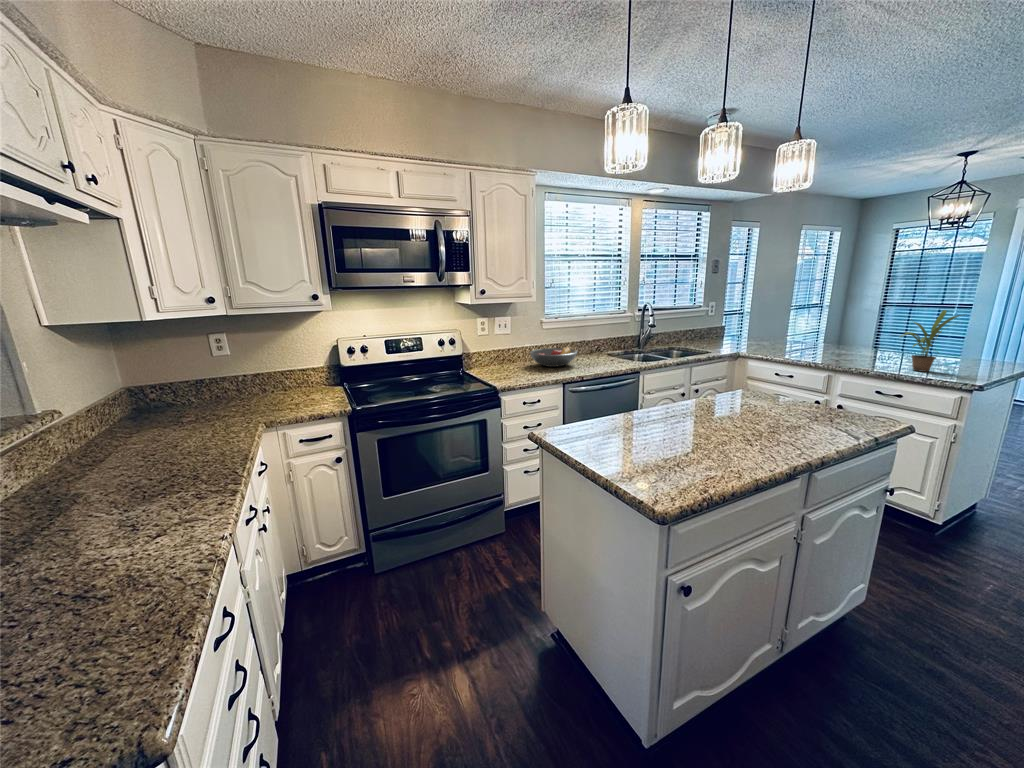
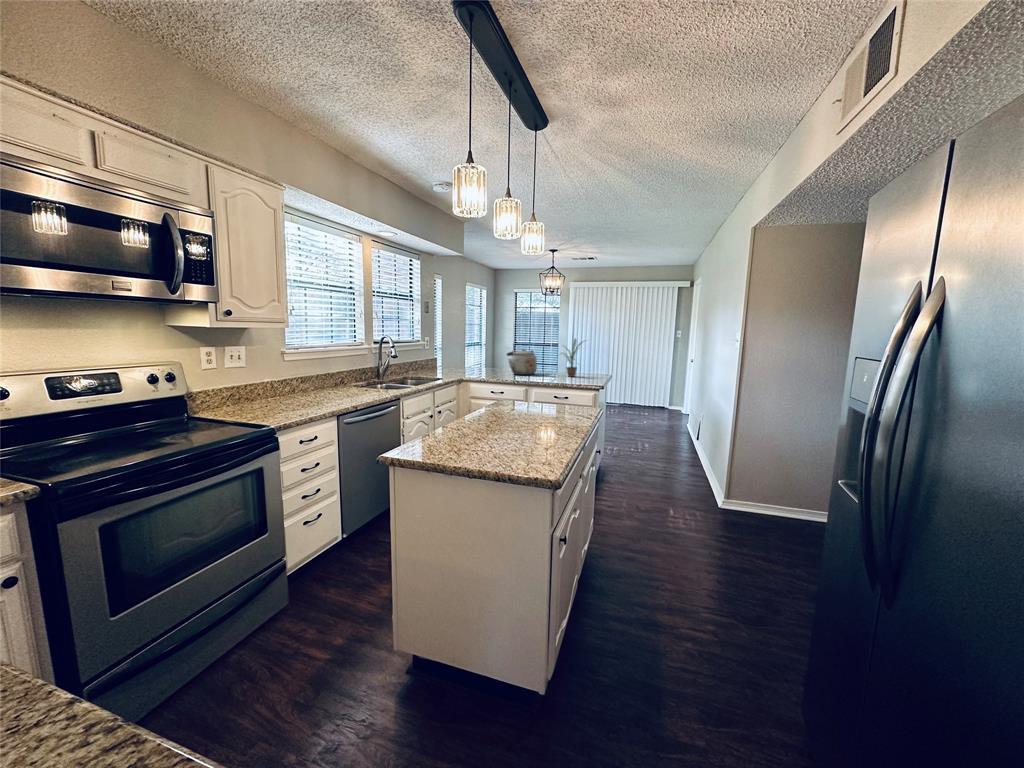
kettle: none [810,323,863,360] -> present [507,349,537,375]
fruit bowl: present [530,347,577,367] -> none [277,378,337,401]

